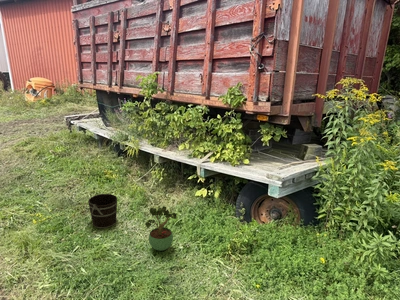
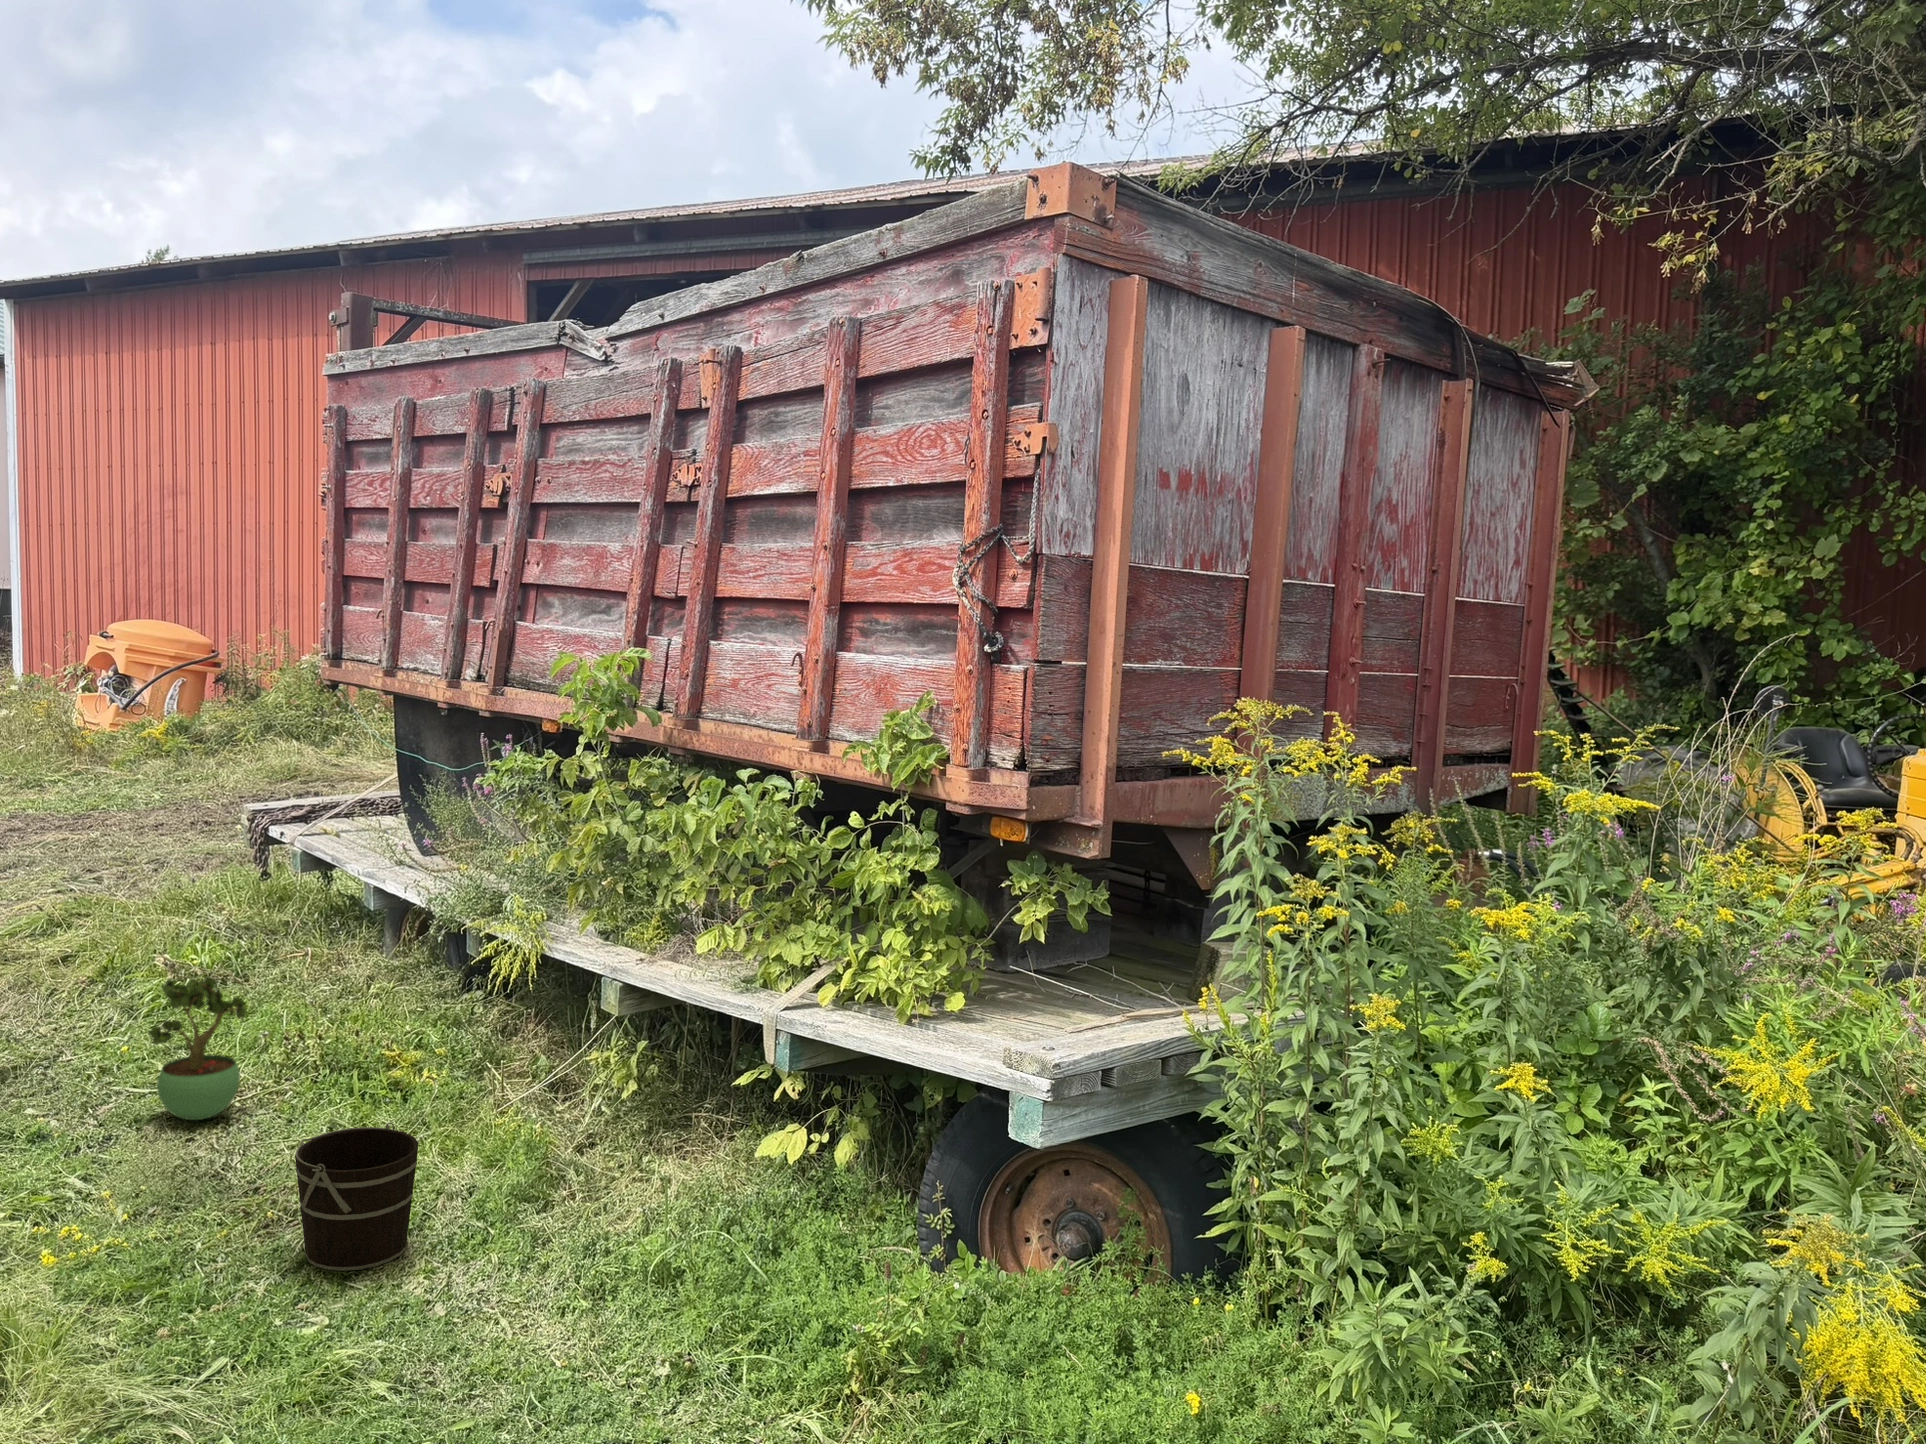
potted plant: present [145,206,177,251] -> present [148,976,246,1120]

